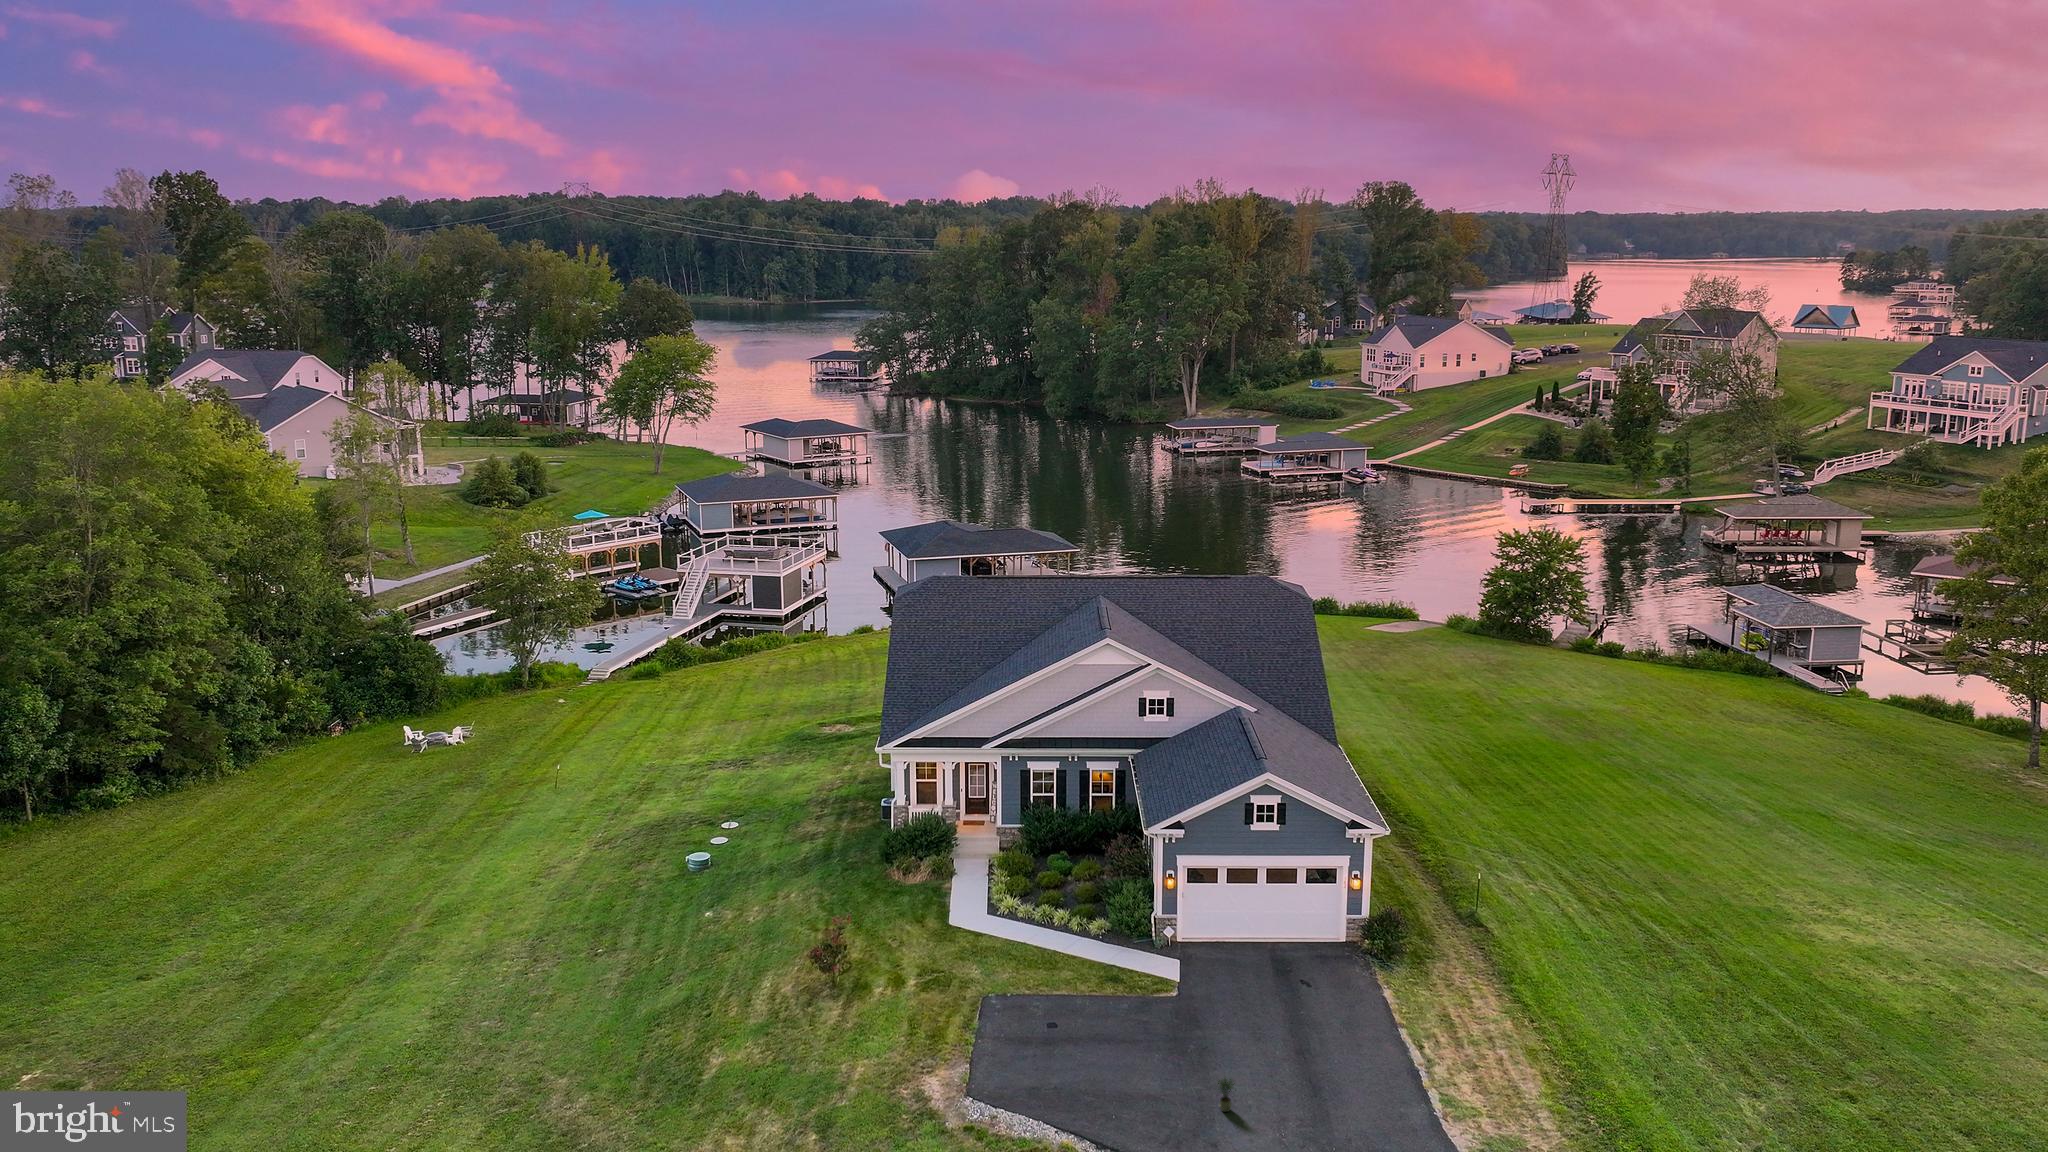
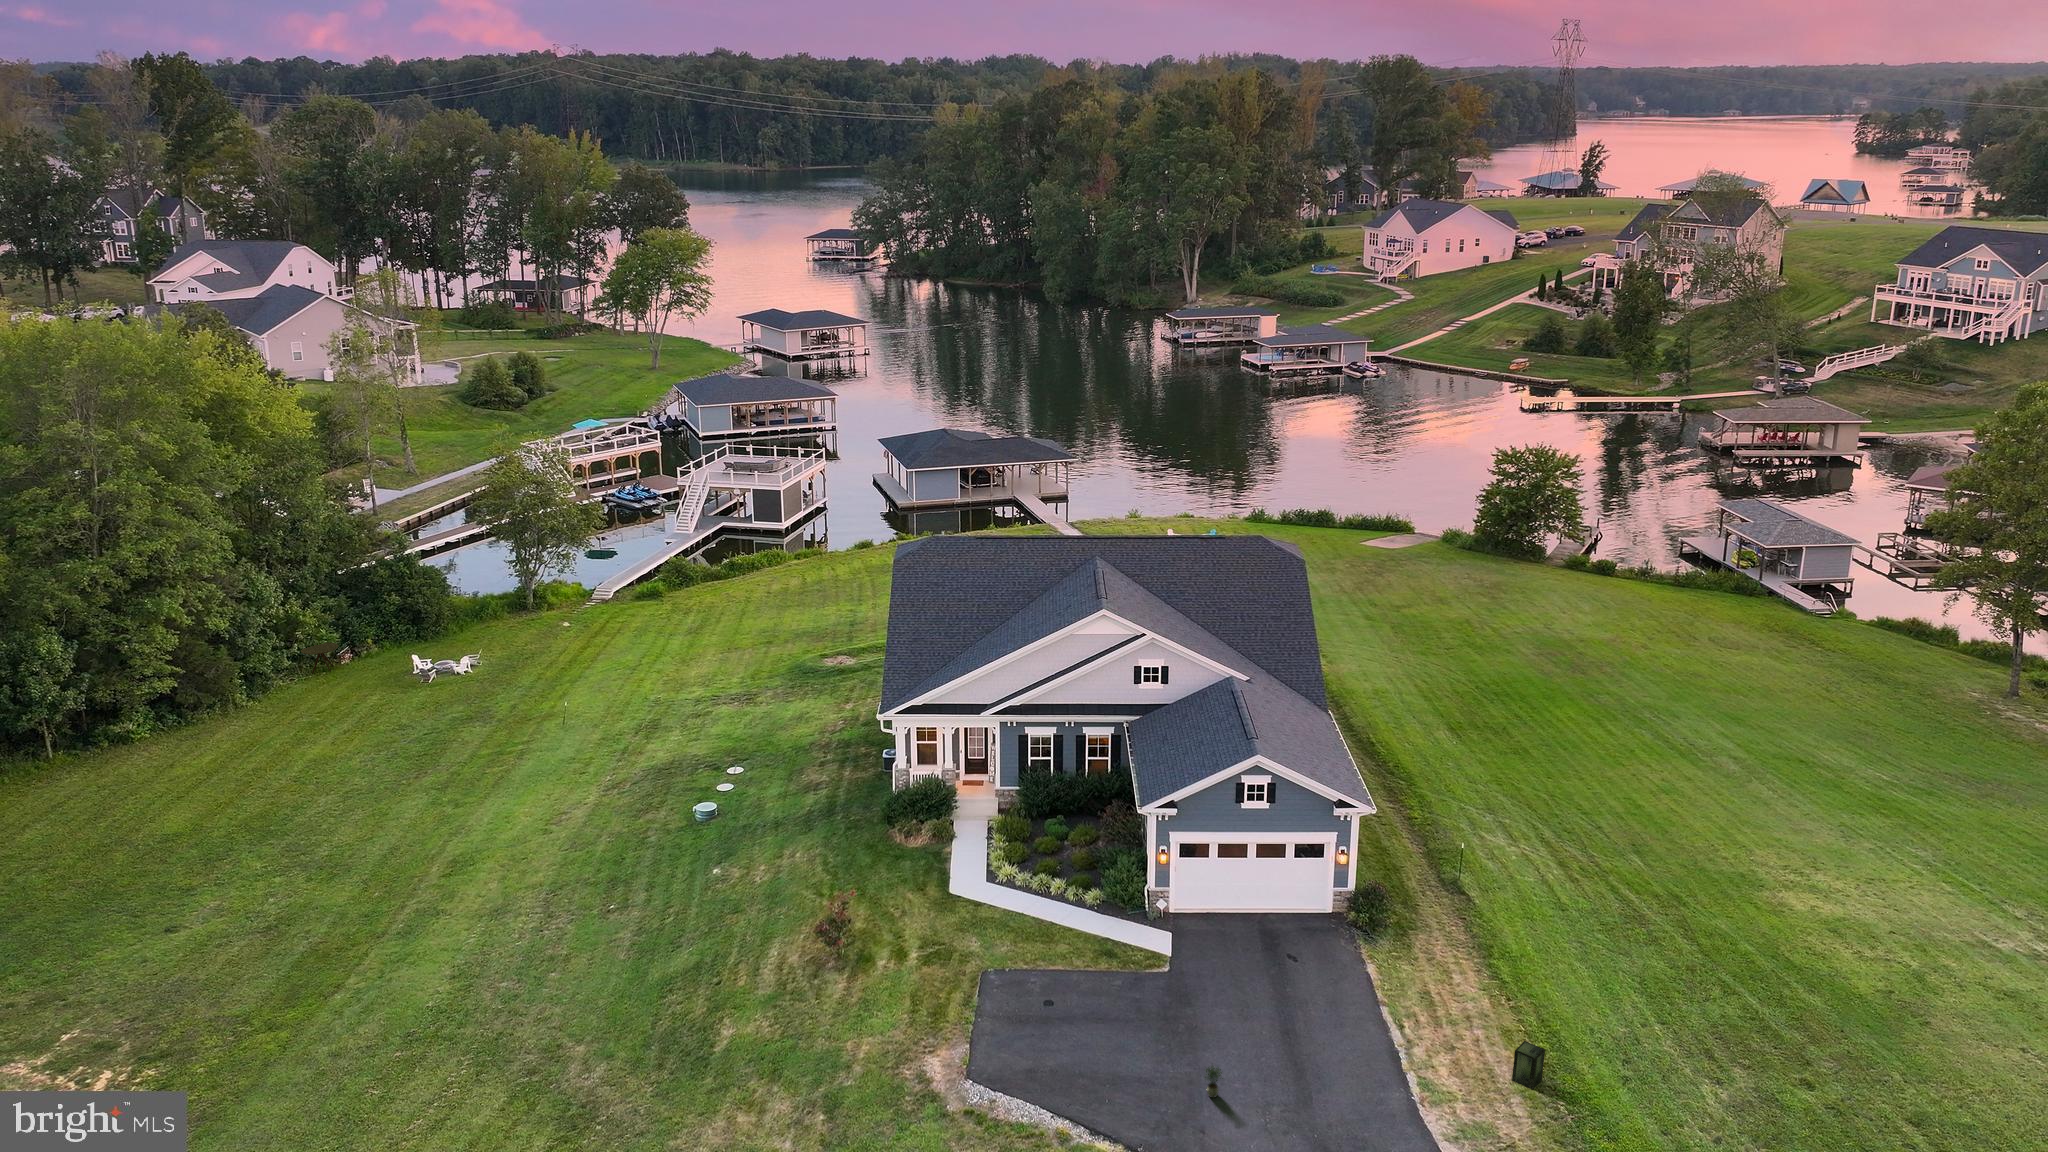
round table: none [291,714,329,745] -> present [301,642,338,673]
storage box: none [1540,1052,1573,1103] -> present [1512,1041,1545,1090]

